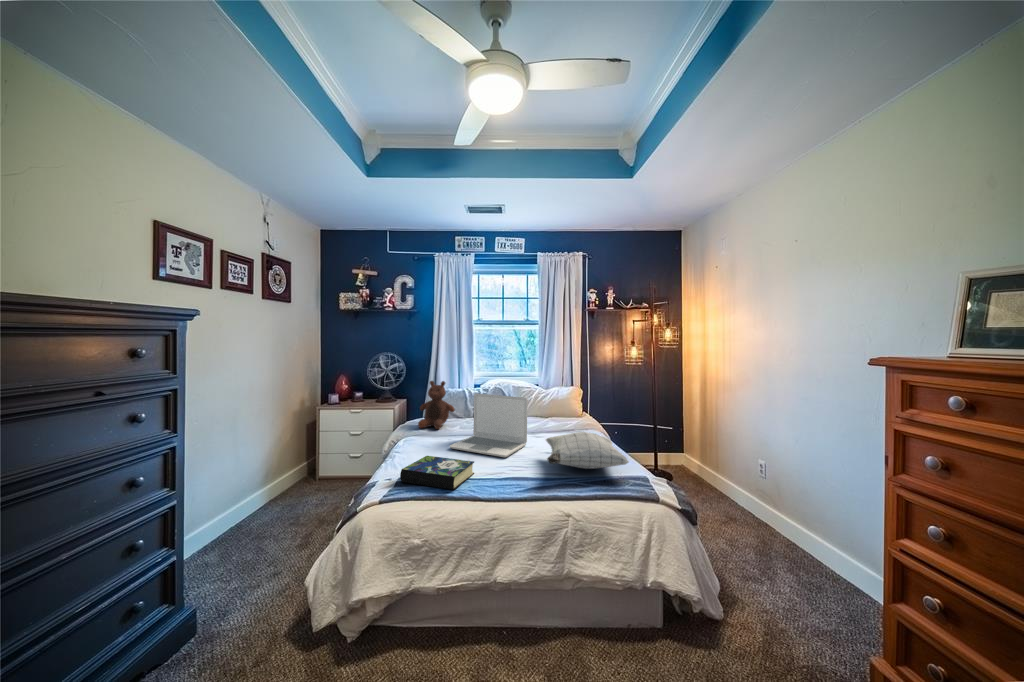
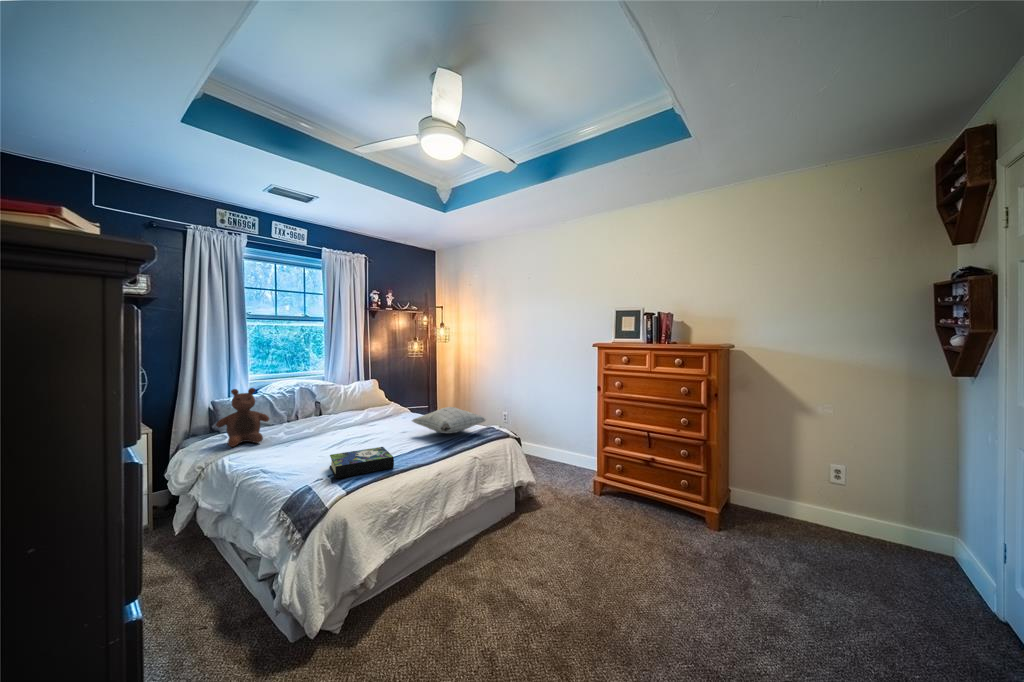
laptop: present [450,393,528,457] -> none [317,390,386,450]

